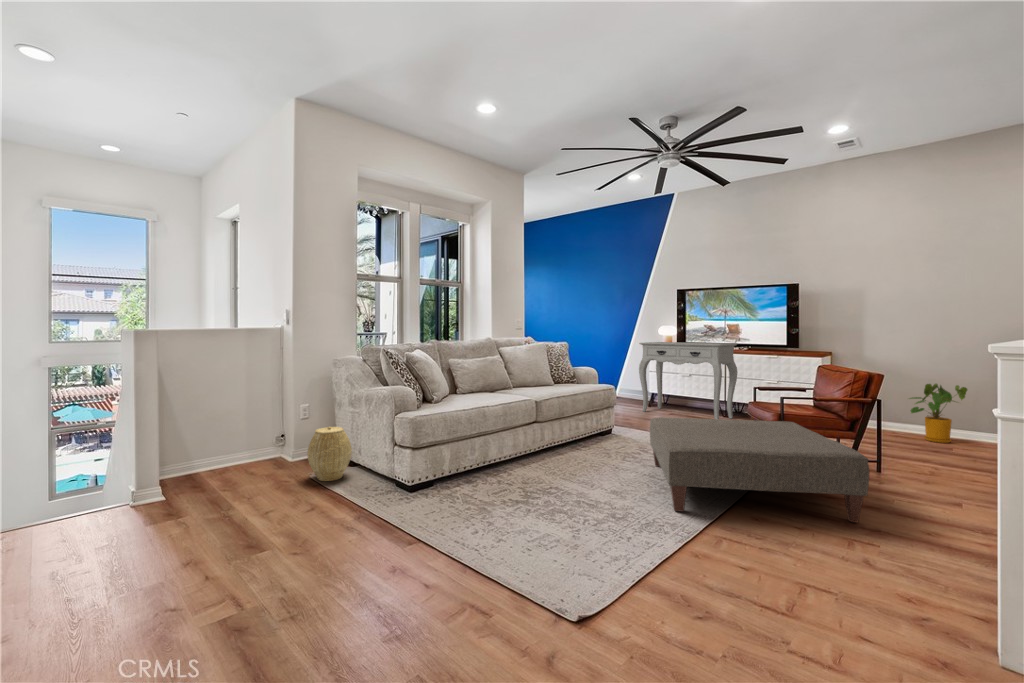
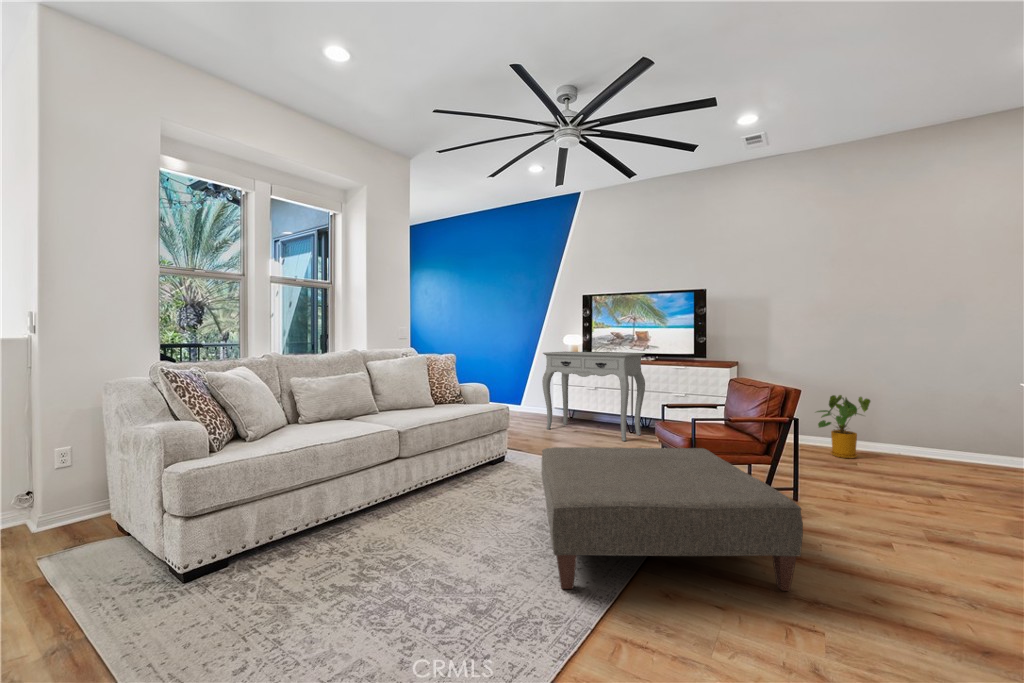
woven basket: present [307,427,352,481] -> none [29,482,113,568]

